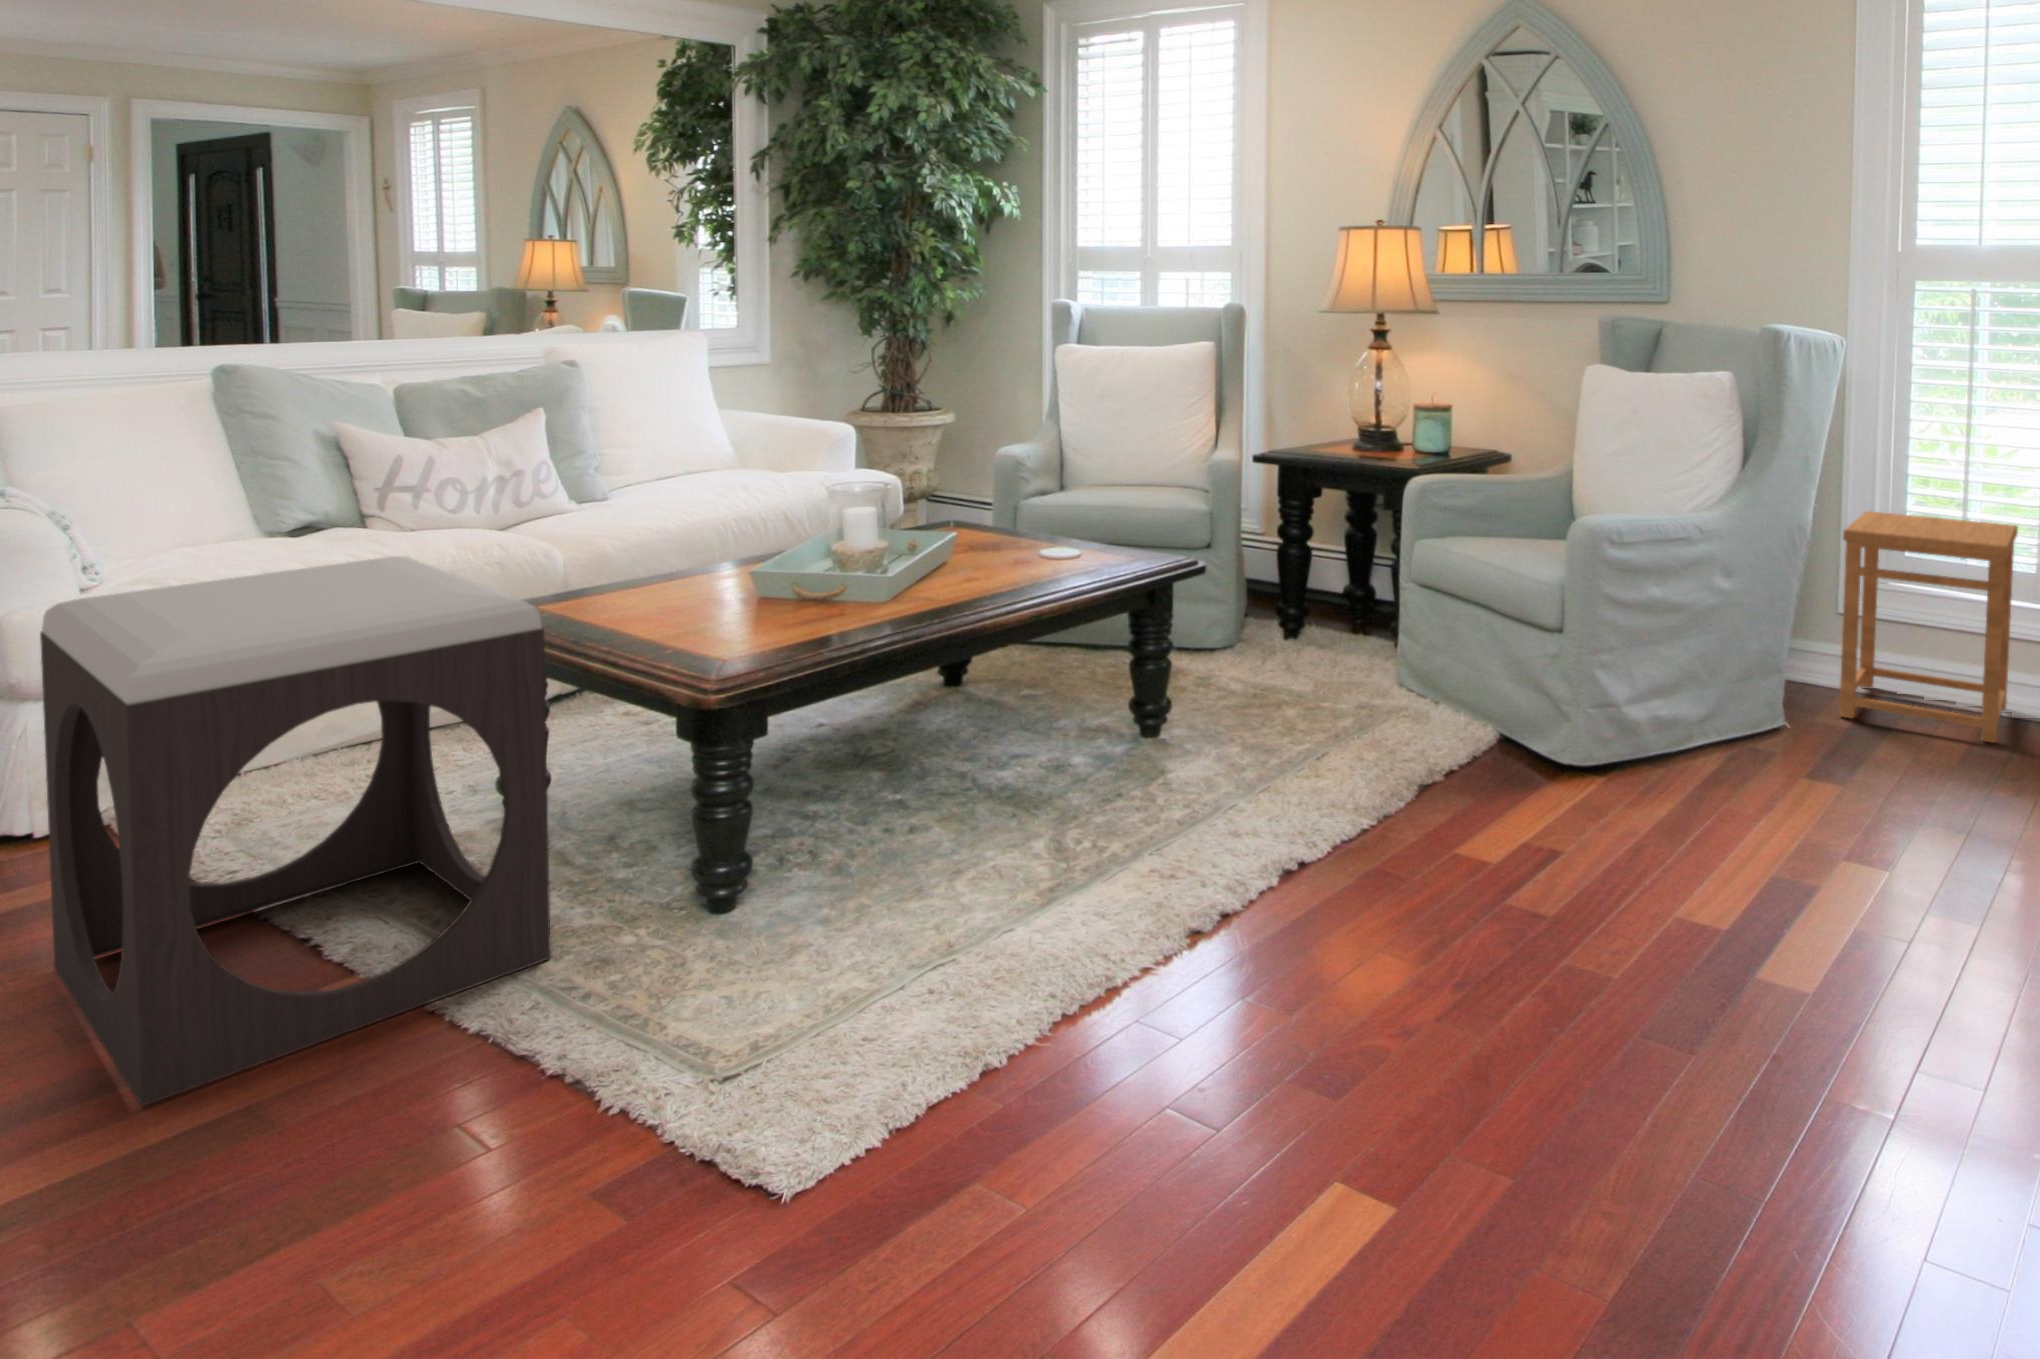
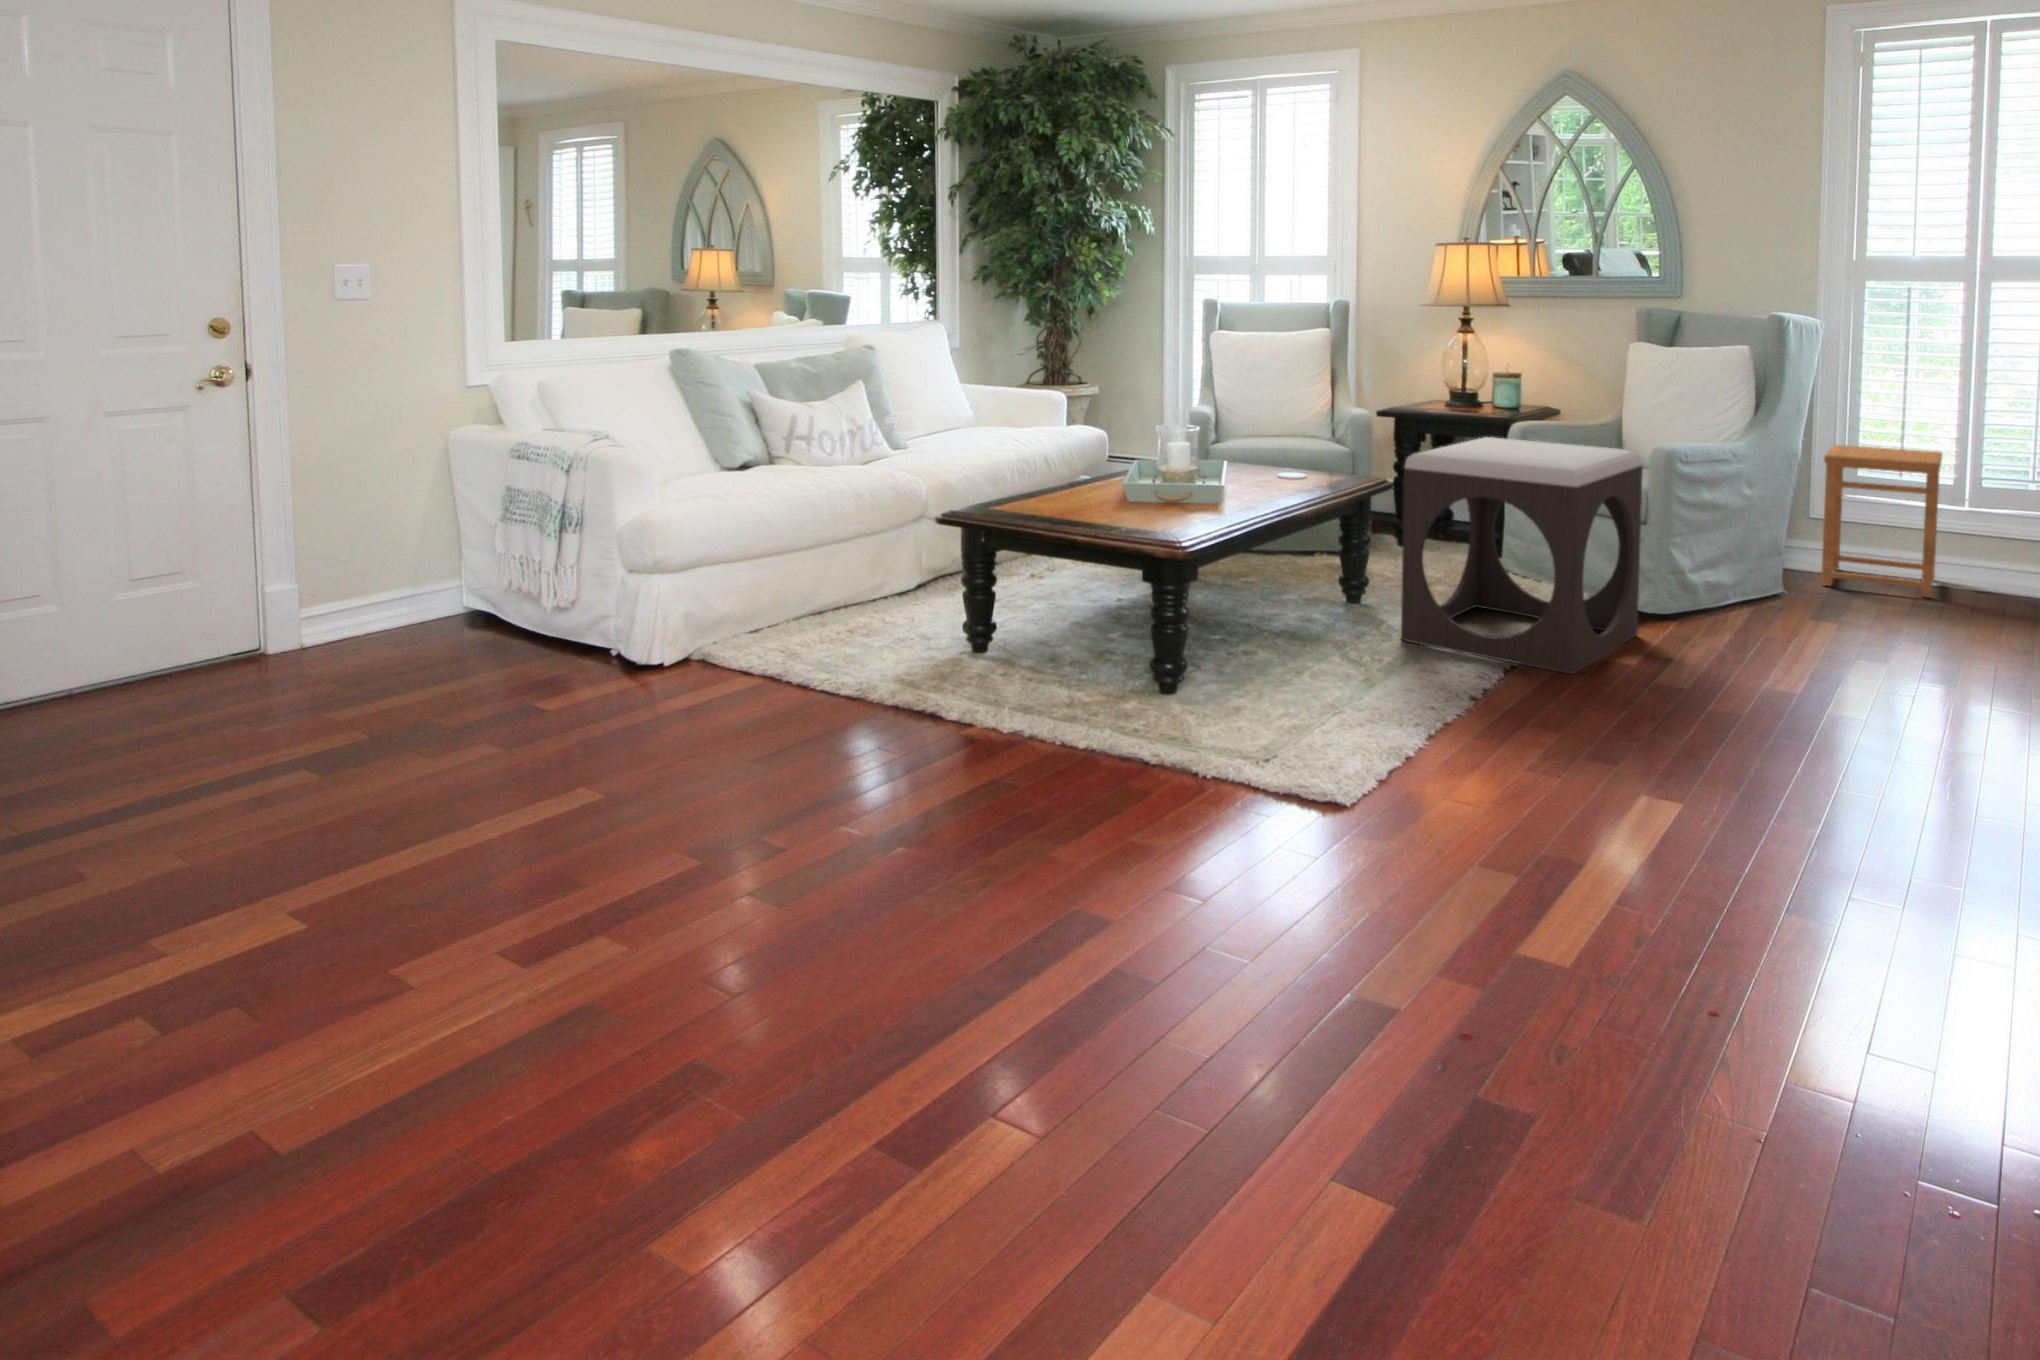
footstool: present [40,556,551,1106] -> present [1401,437,1643,674]

